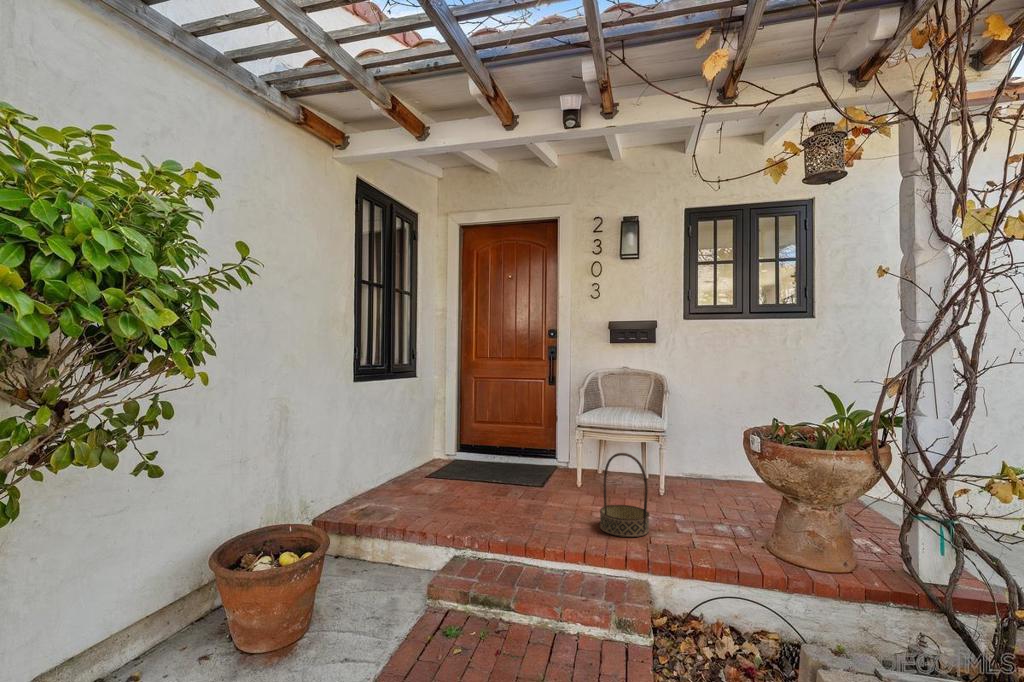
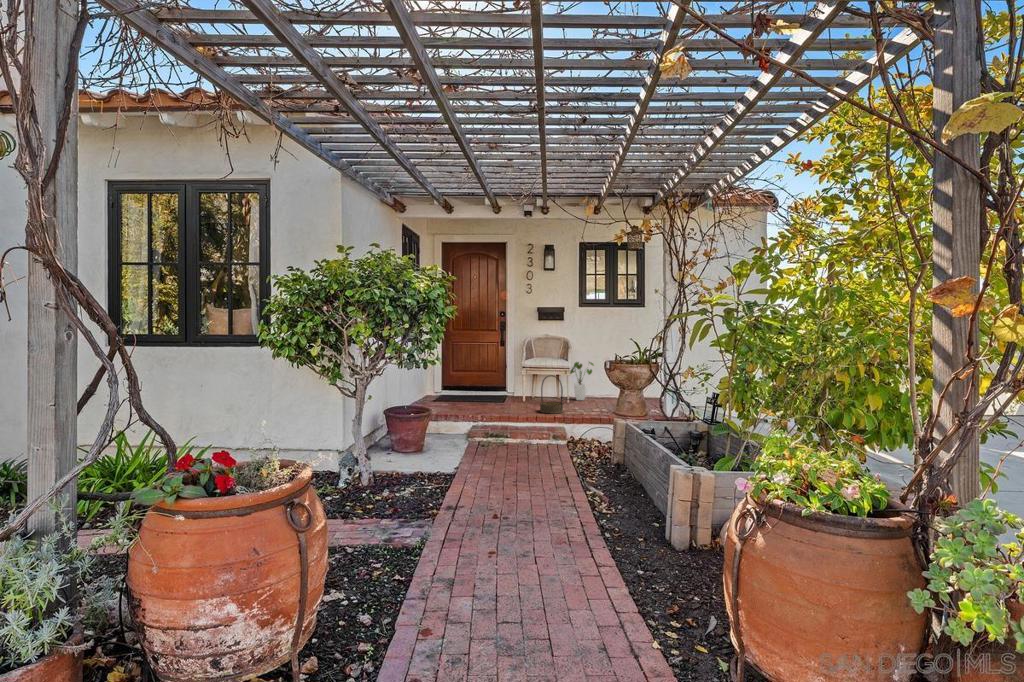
house plant: none [666,417,714,493] -> present [570,362,594,400]

